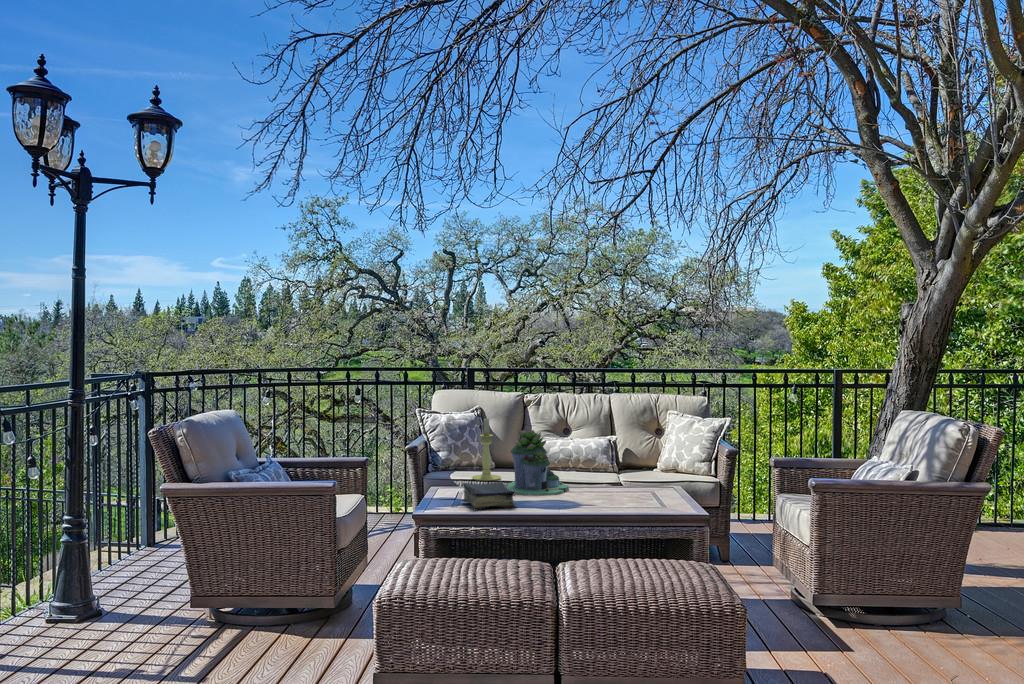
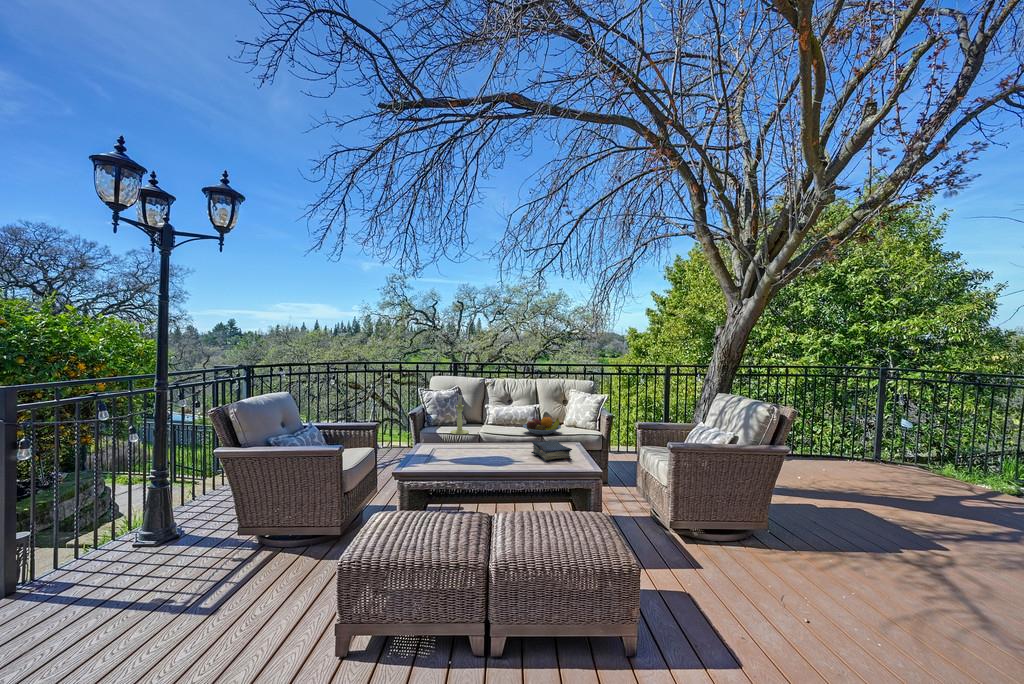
succulent planter: present [507,430,569,496] -> none [469,404,510,450]
fruit bowl: none [588,453,651,481] -> present [523,417,561,435]
book: present [462,482,517,511] -> present [531,440,572,462]

